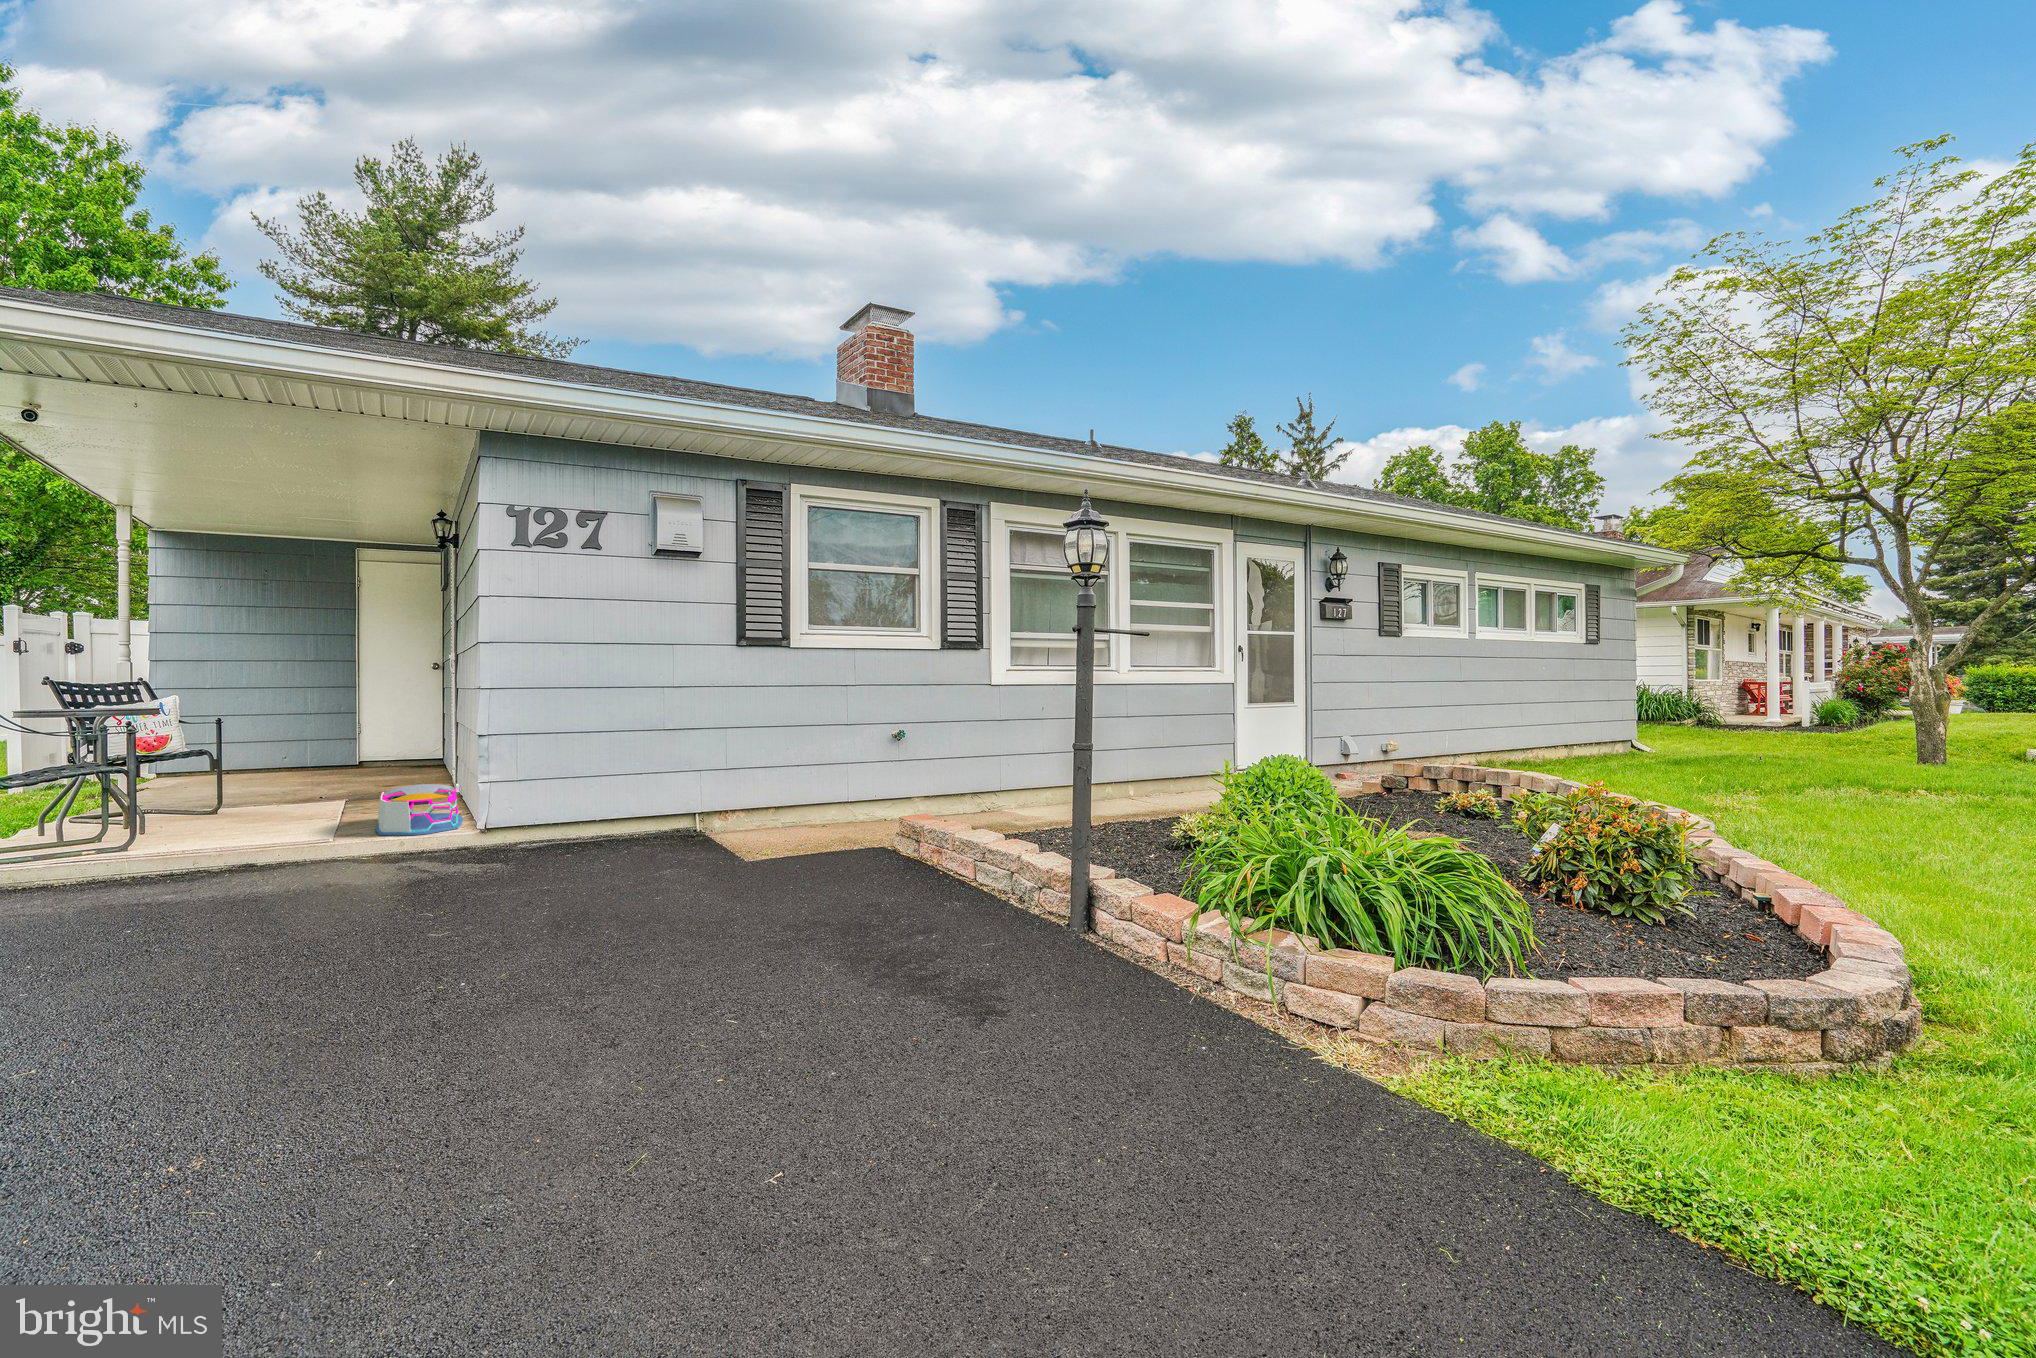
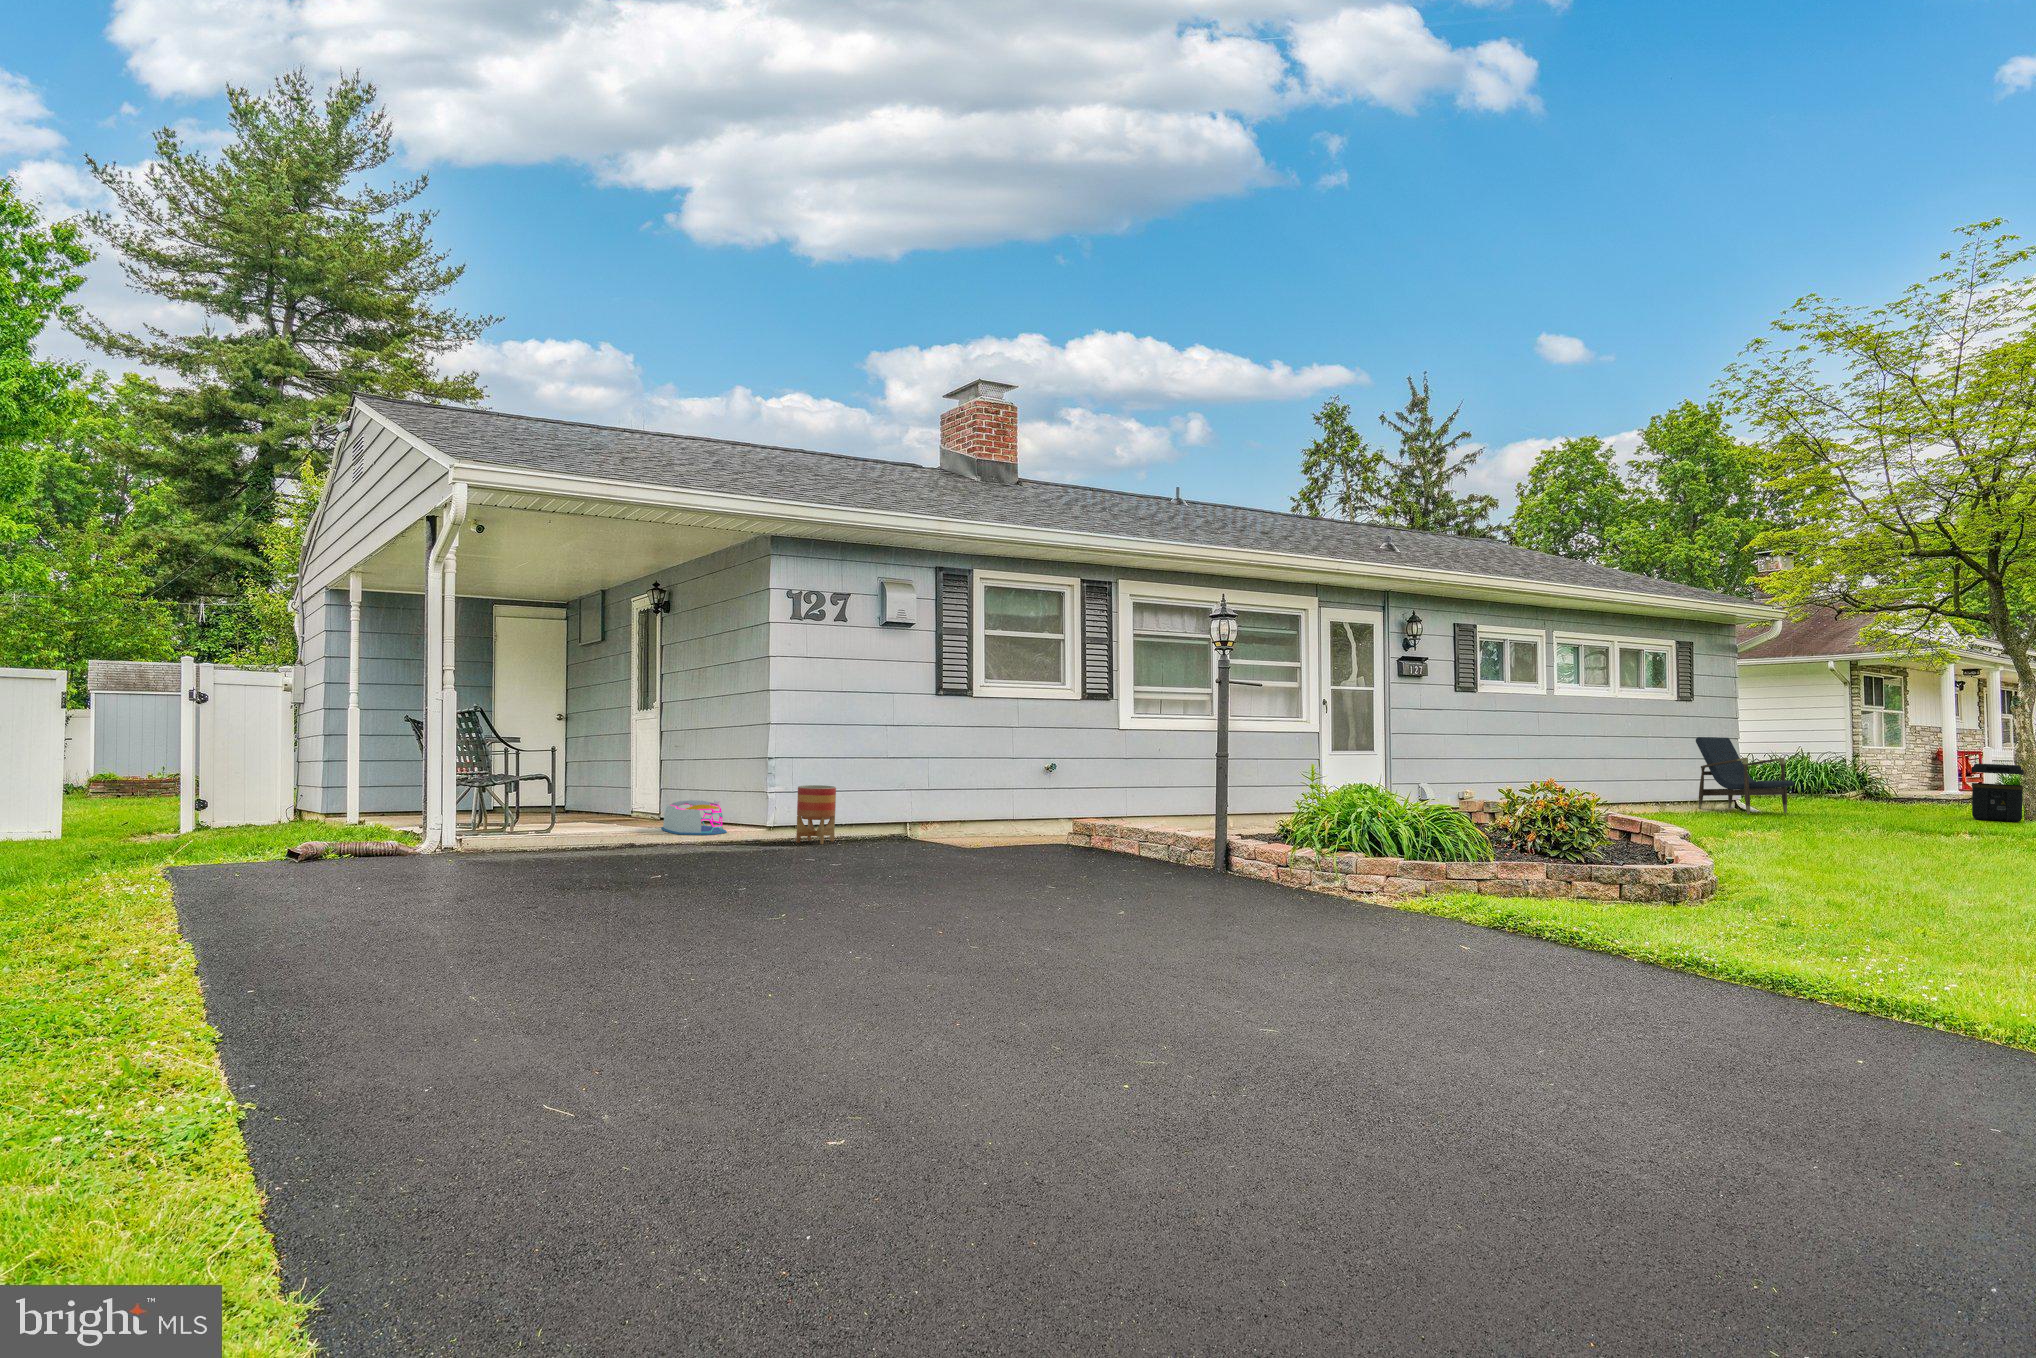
lounge chair: none [1602,681,1705,759] -> present [1696,737,1794,814]
toolbox: none [1877,706,1943,765] -> present [1971,764,2024,822]
planter: none [512,770,575,856] -> present [796,785,836,844]

